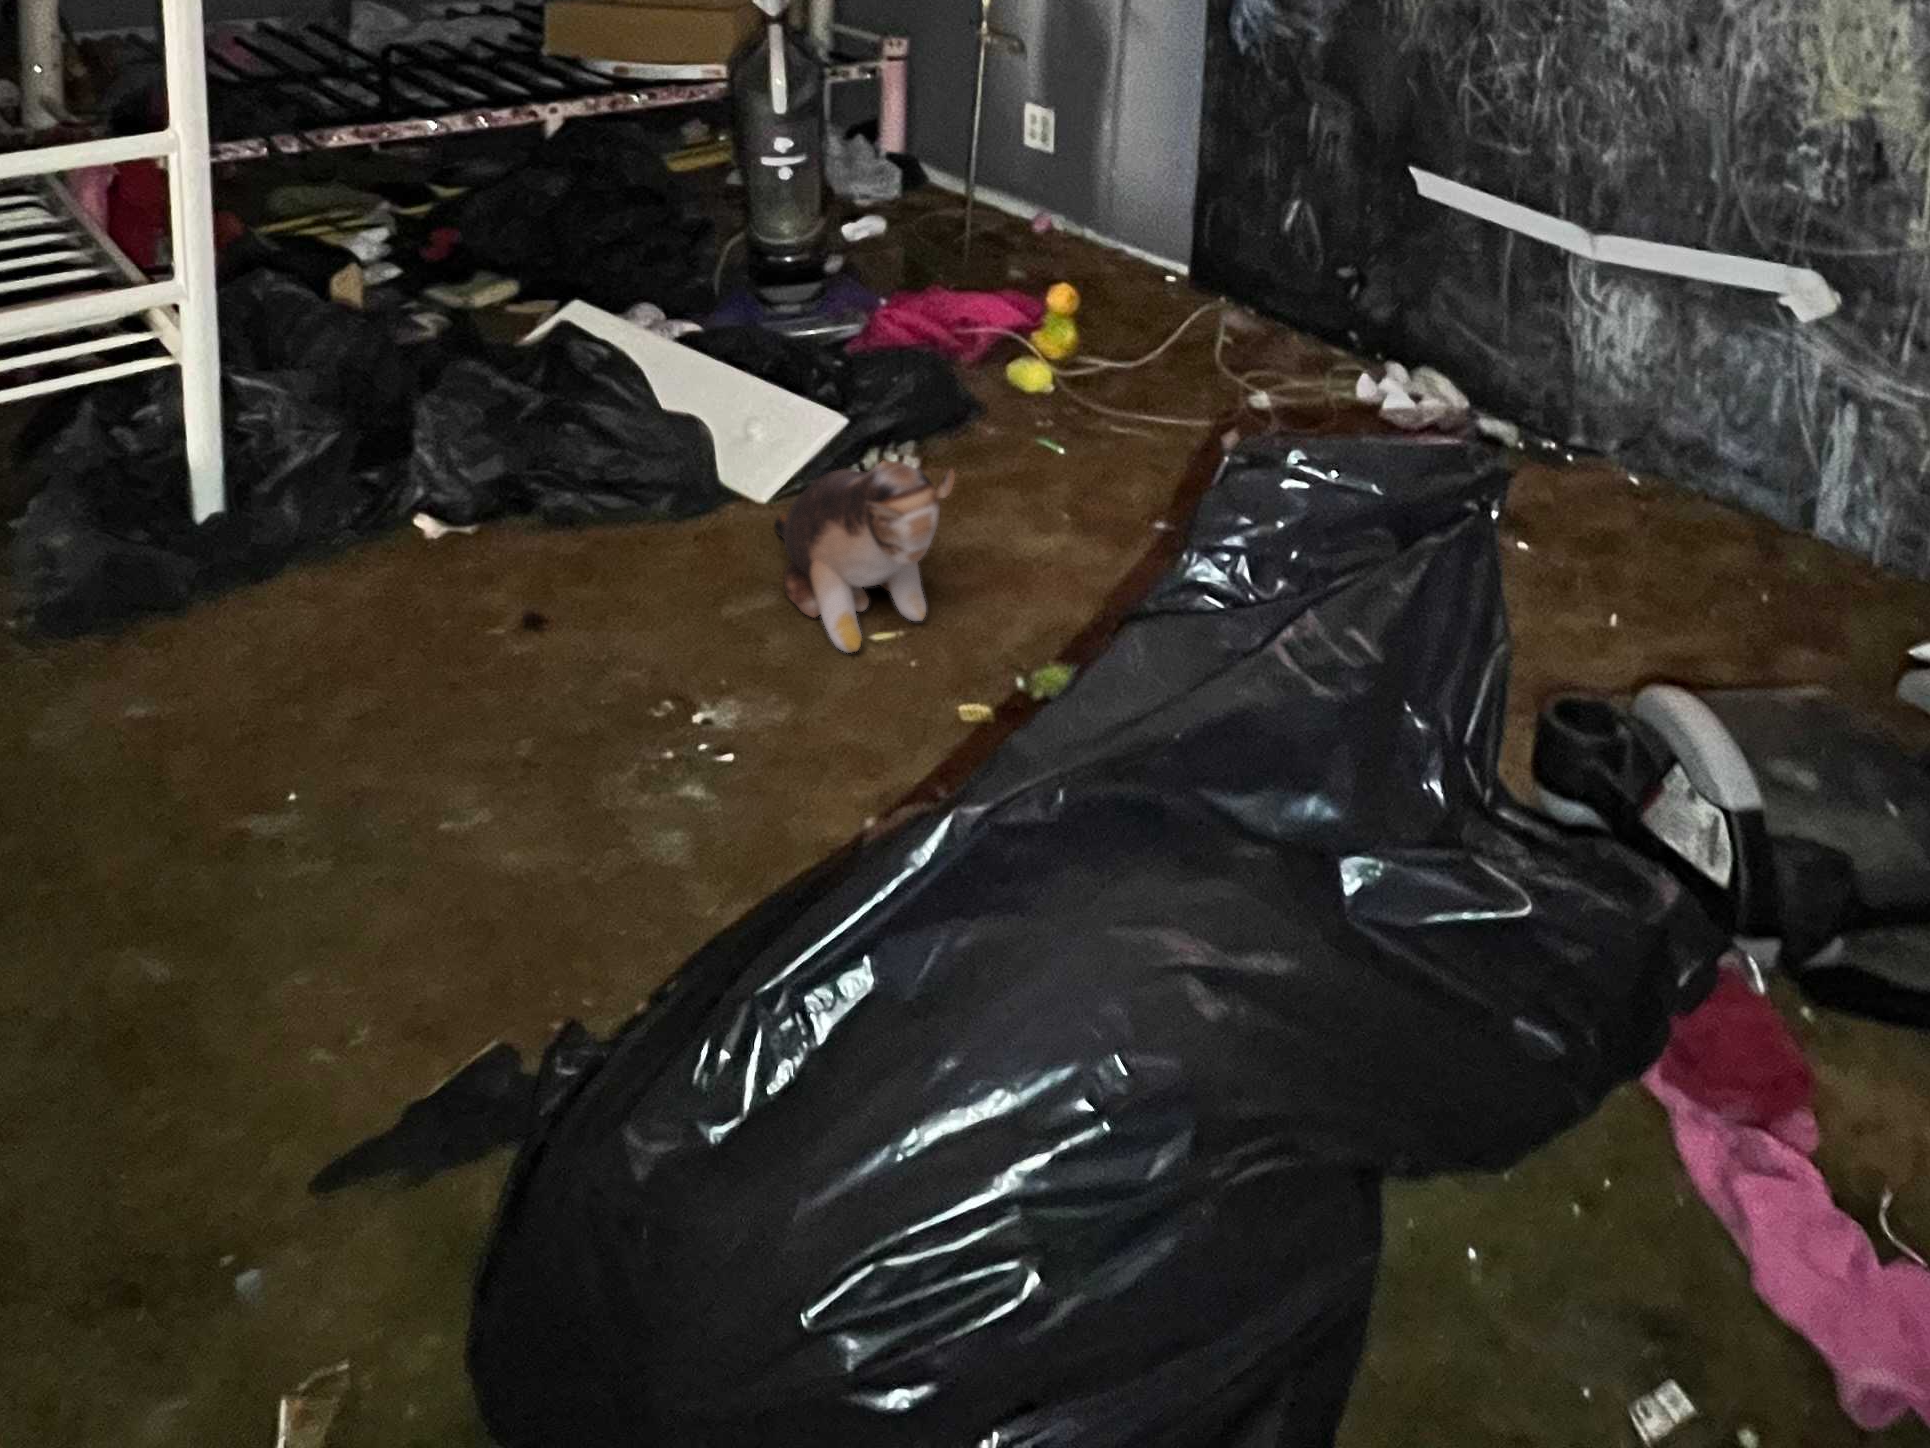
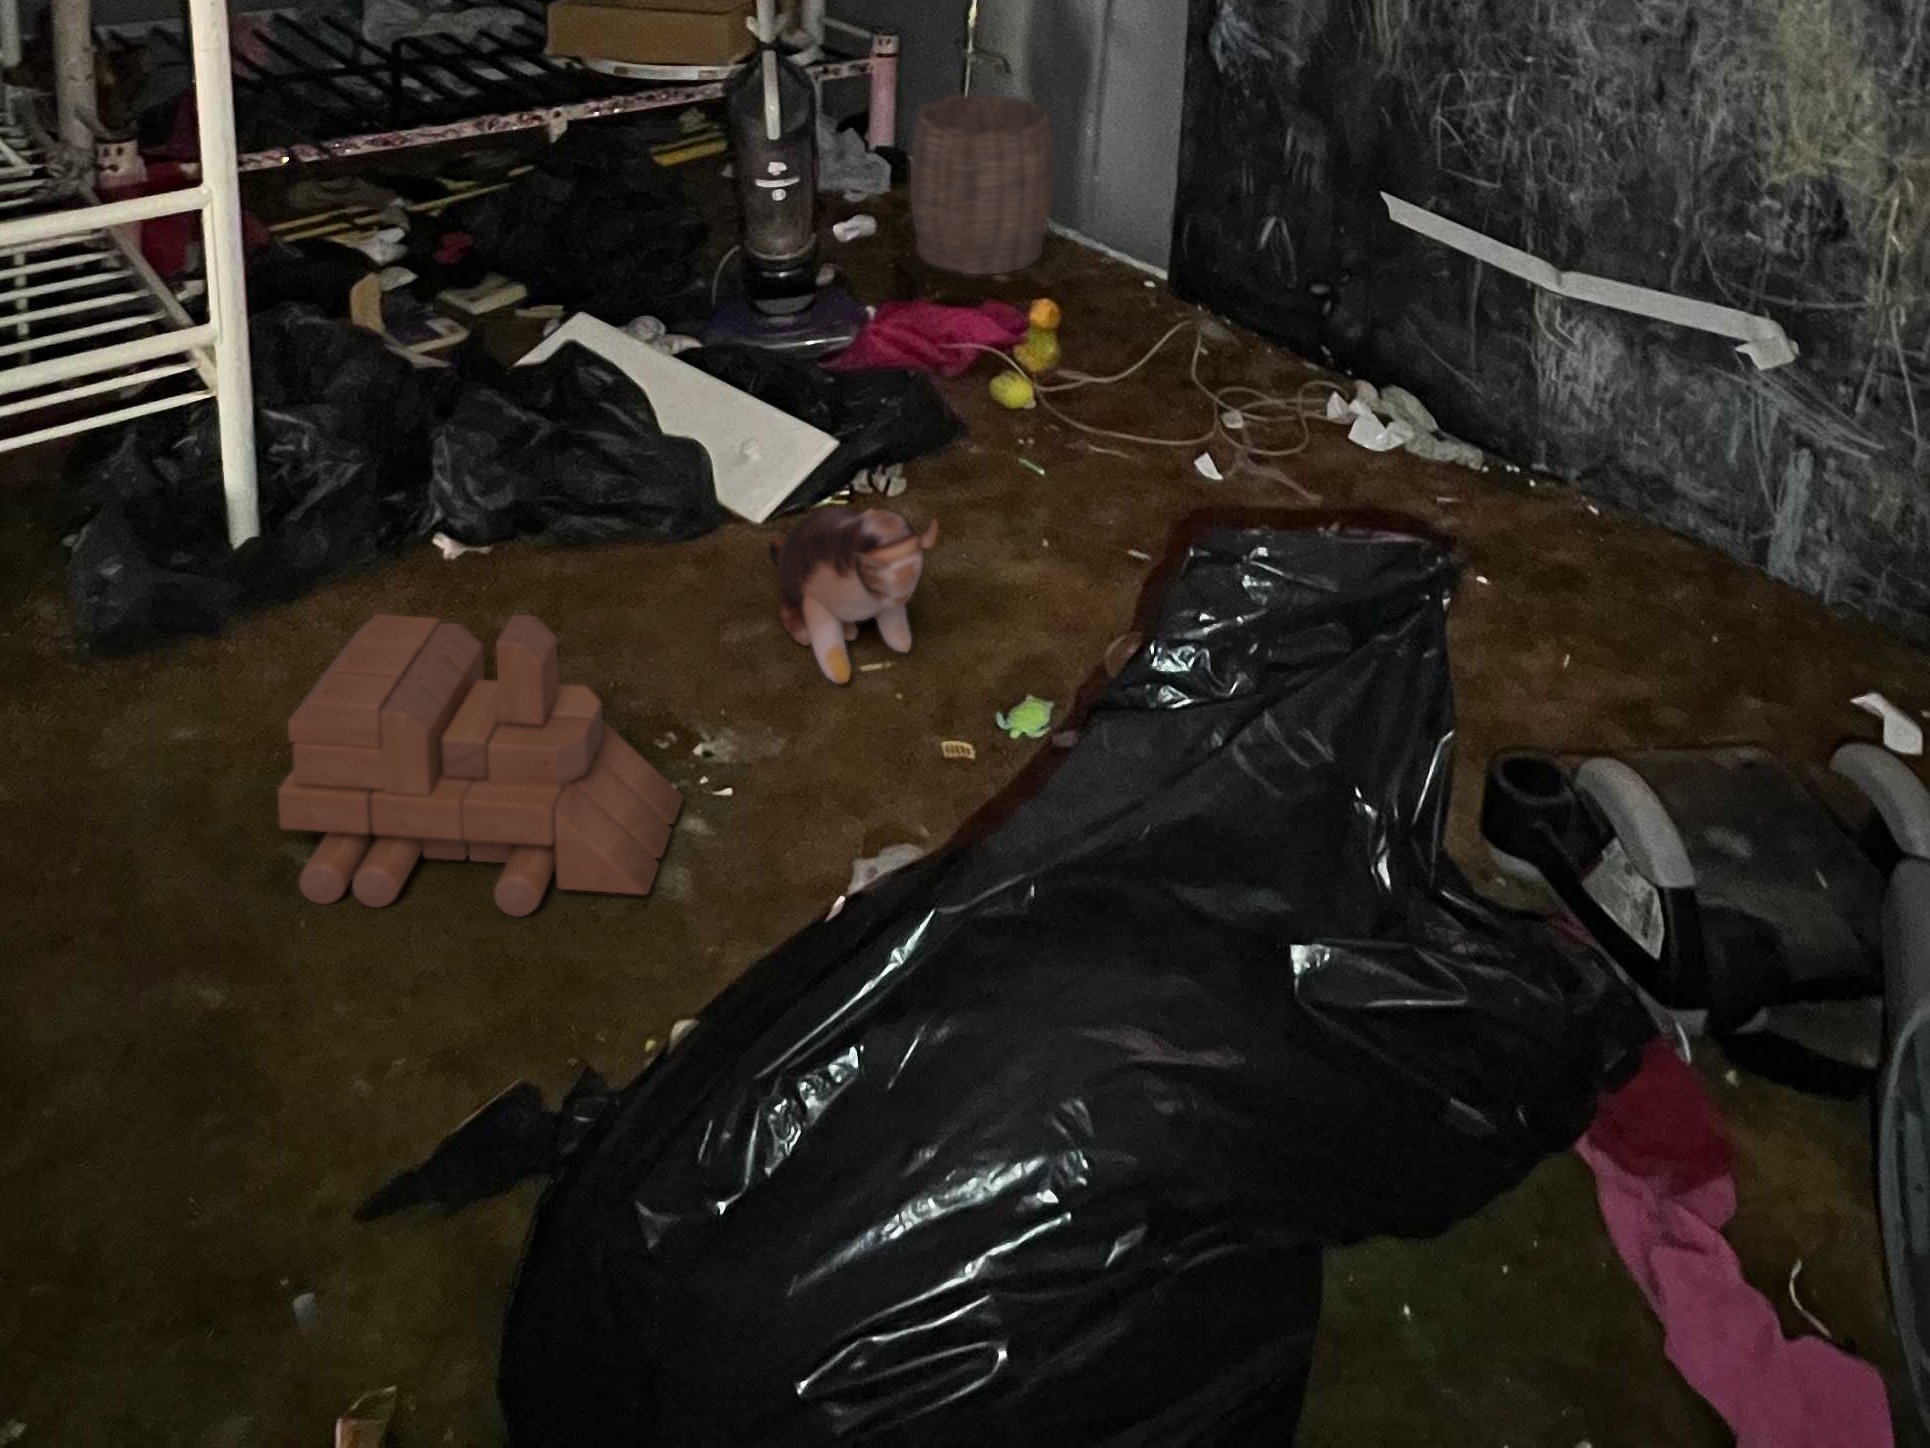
woven basket: none [922,89,1072,271] -> present [910,95,1055,275]
toy train: none [234,558,681,885] -> present [278,615,683,917]

